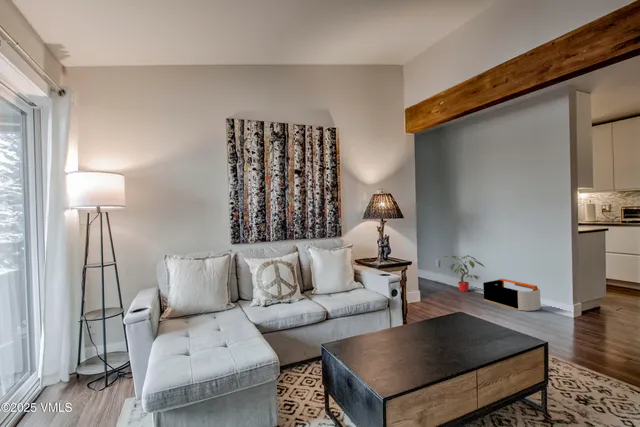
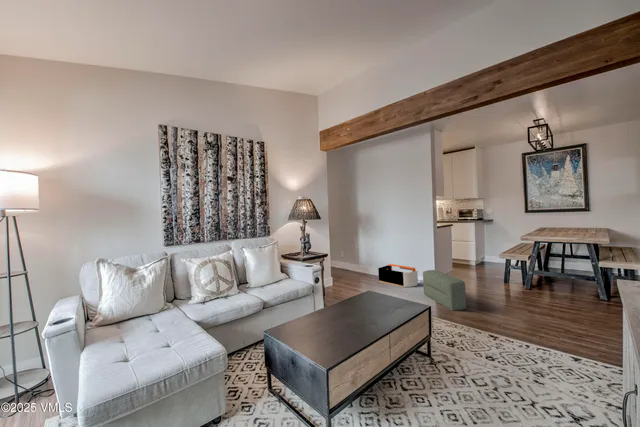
potted plant: present [444,255,484,291] -> none [347,248,379,276]
pouf: none [545,291,609,349] -> present [423,270,466,311]

